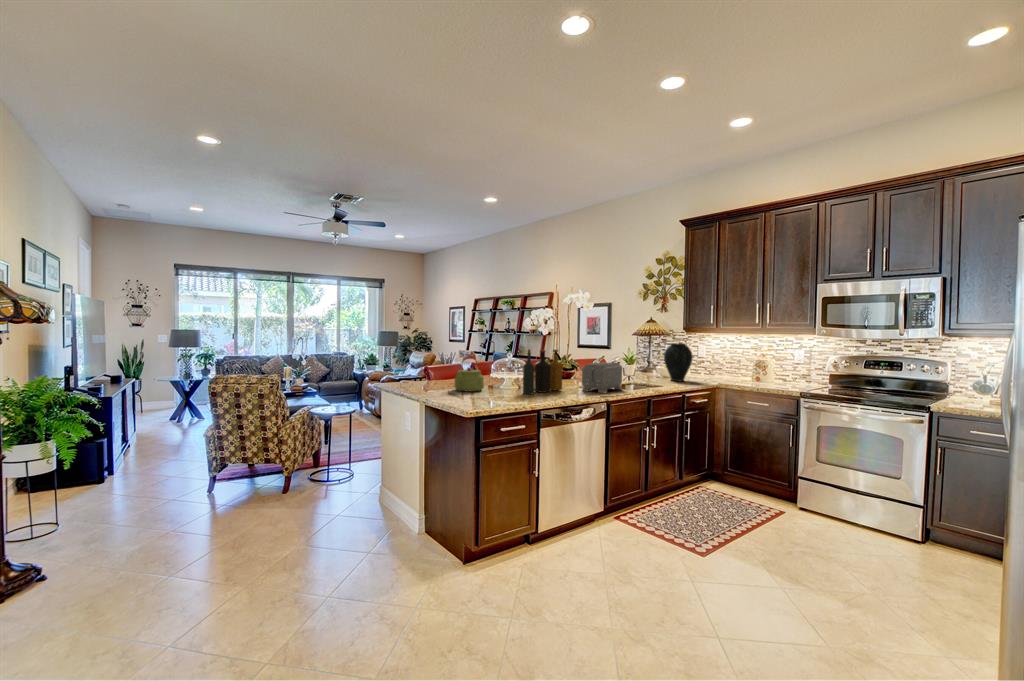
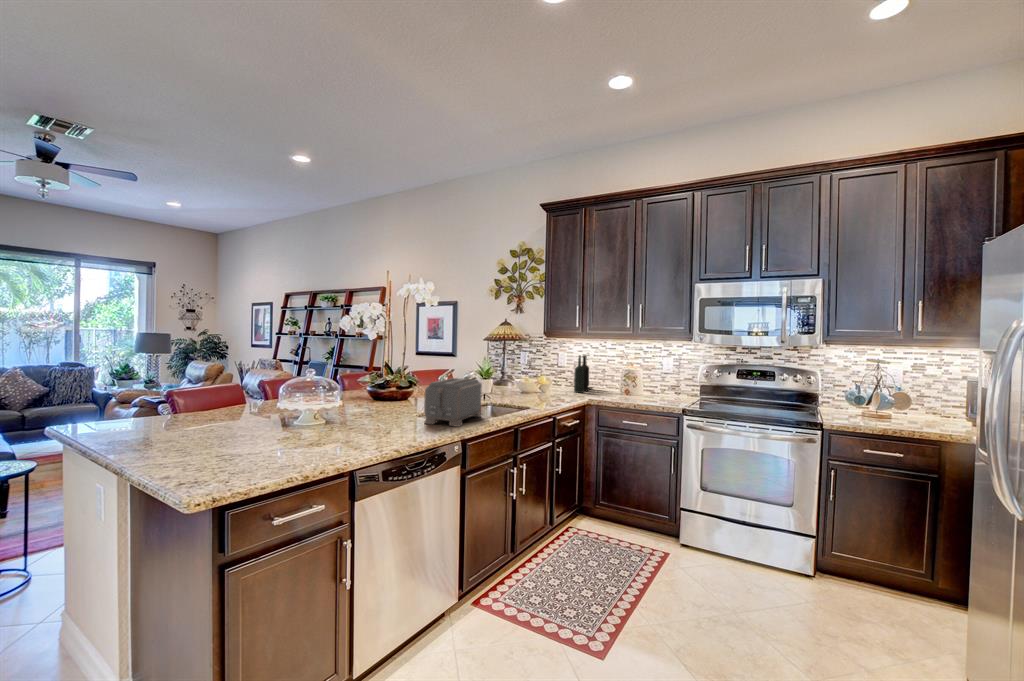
vase: present [664,343,693,381] -> none [525,350,559,397]
bottle: present [523,350,563,394] -> present [574,355,593,393]
kettle: present [454,356,484,392] -> none [181,375,251,440]

